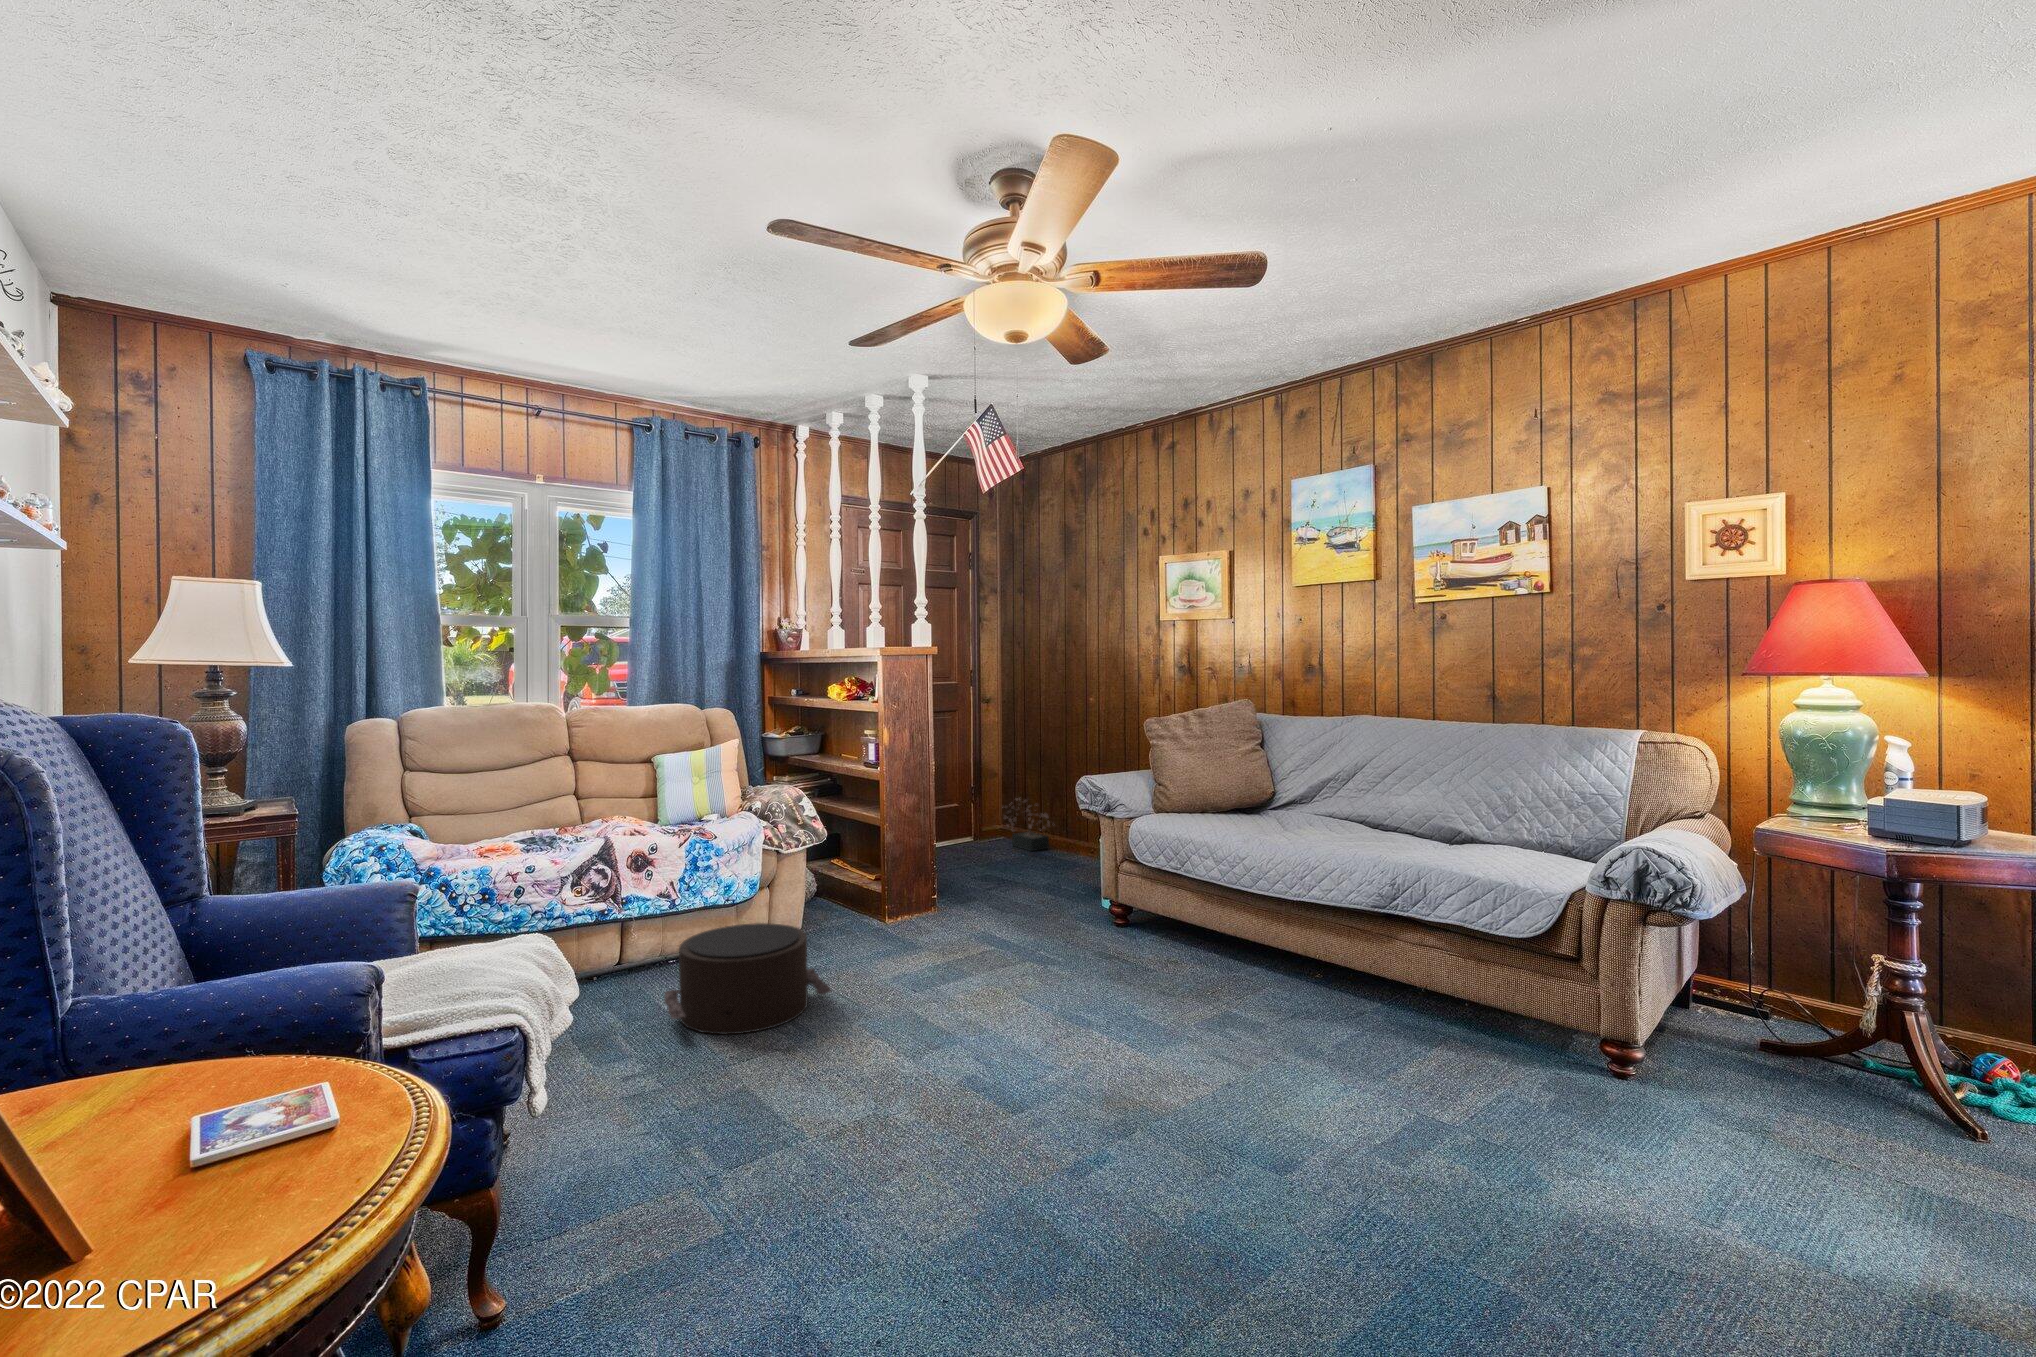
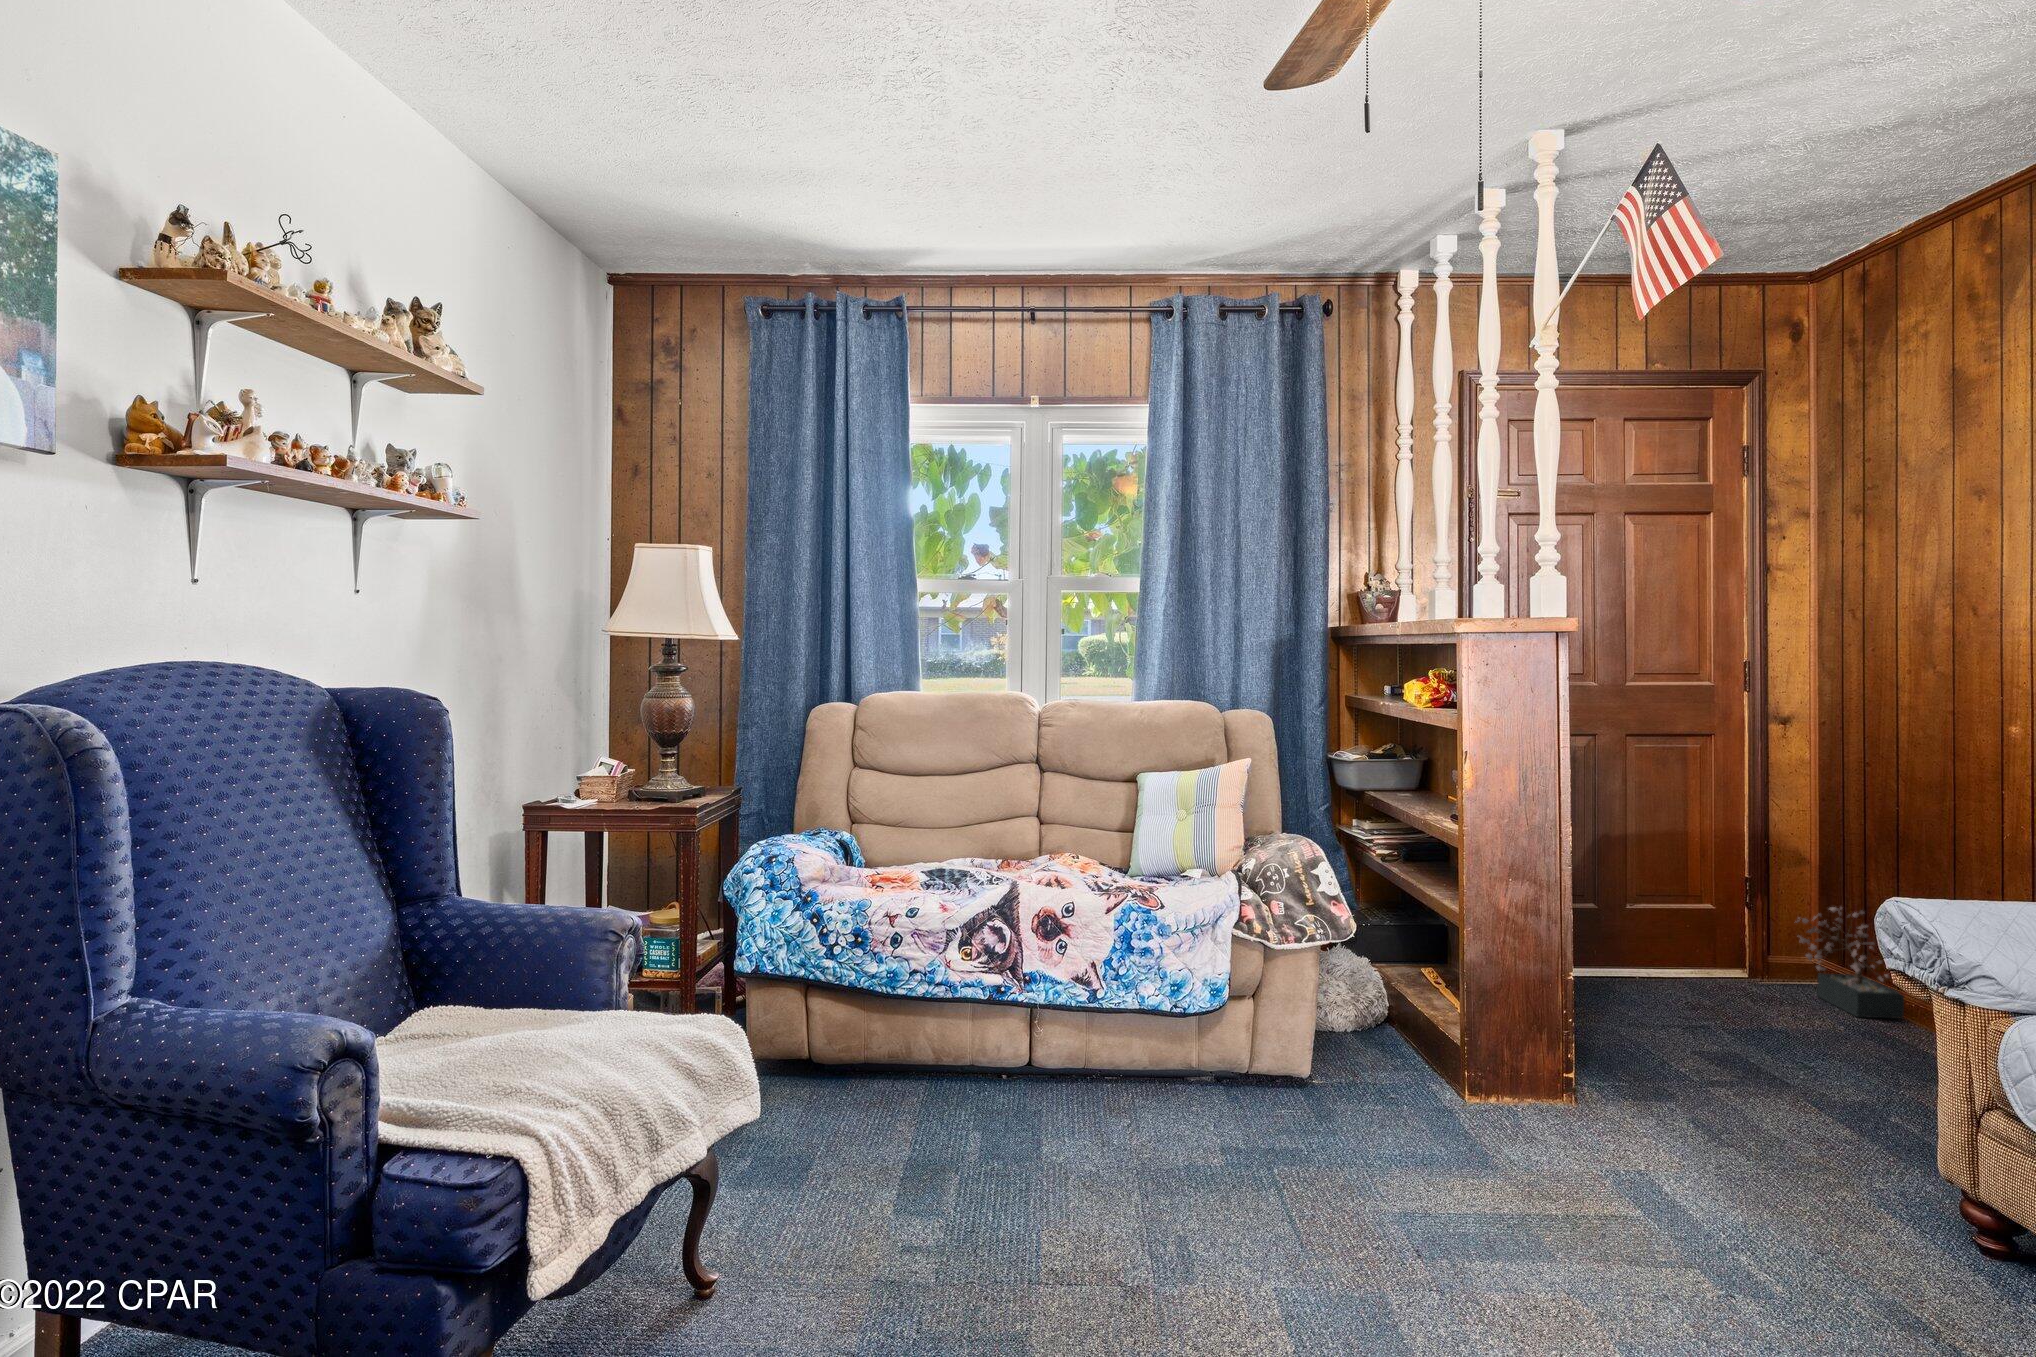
pouf: present [664,923,831,1034] -> none [981,1054,1247,1256]

